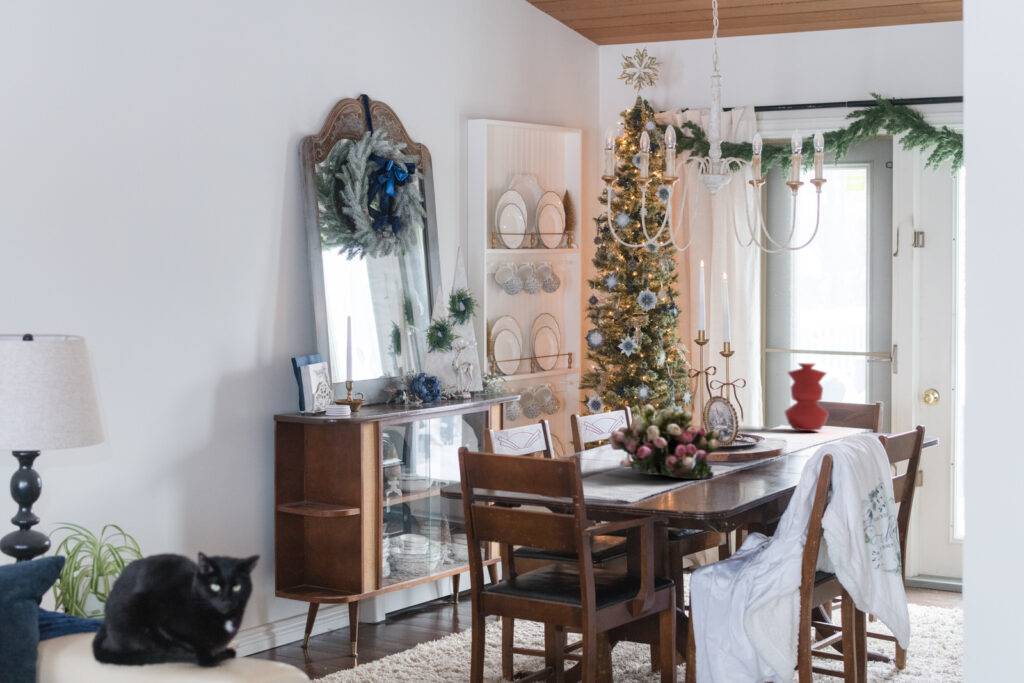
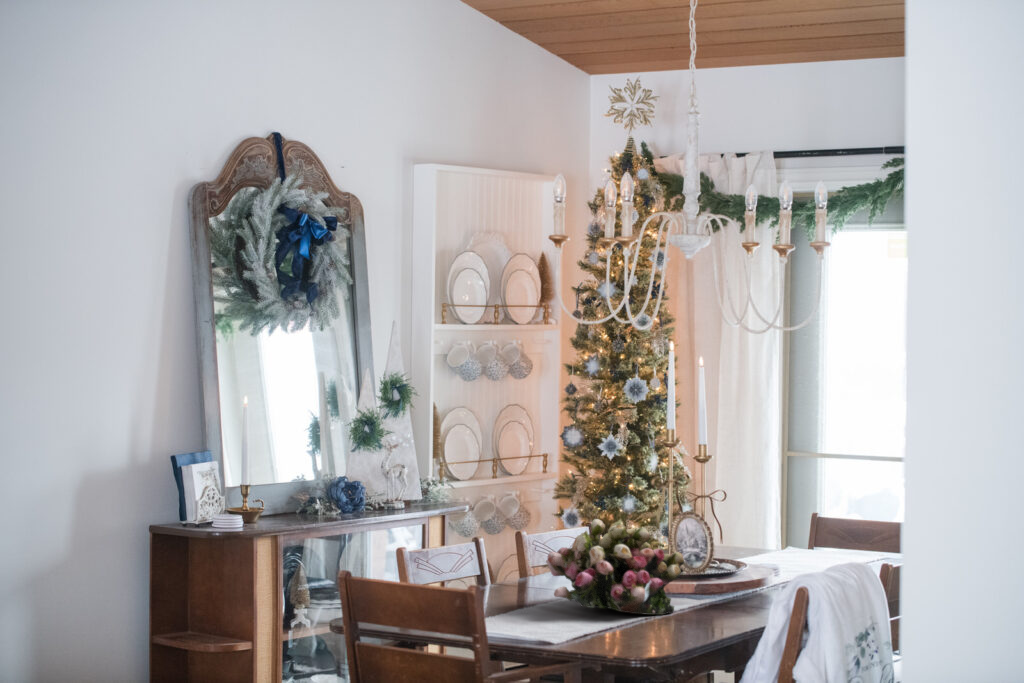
vase: present [785,363,829,431] -> none [790,470,845,556]

